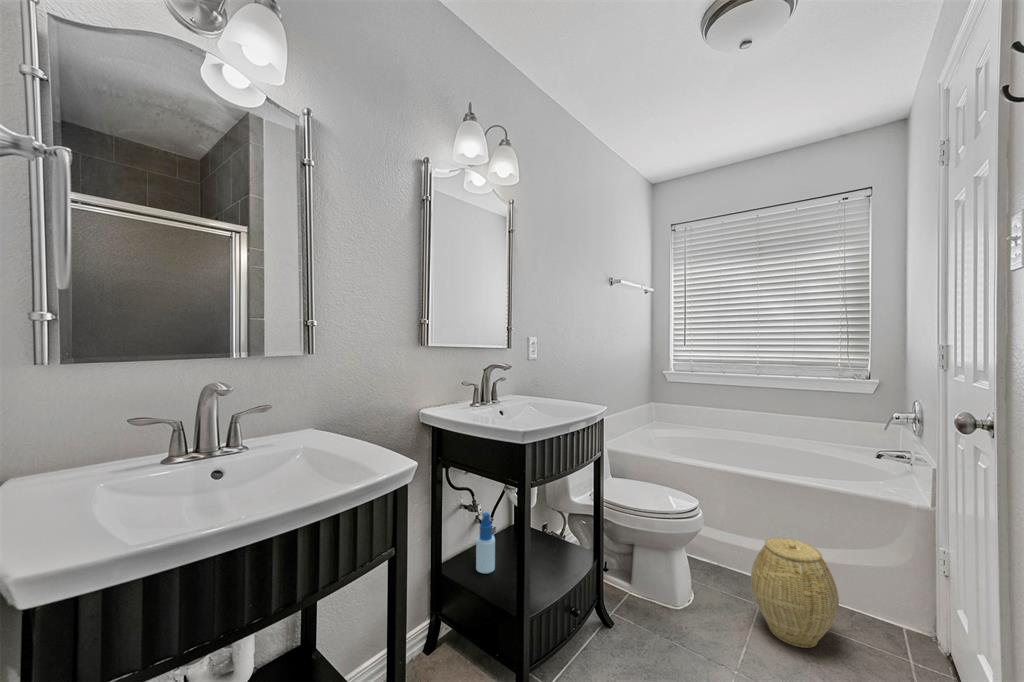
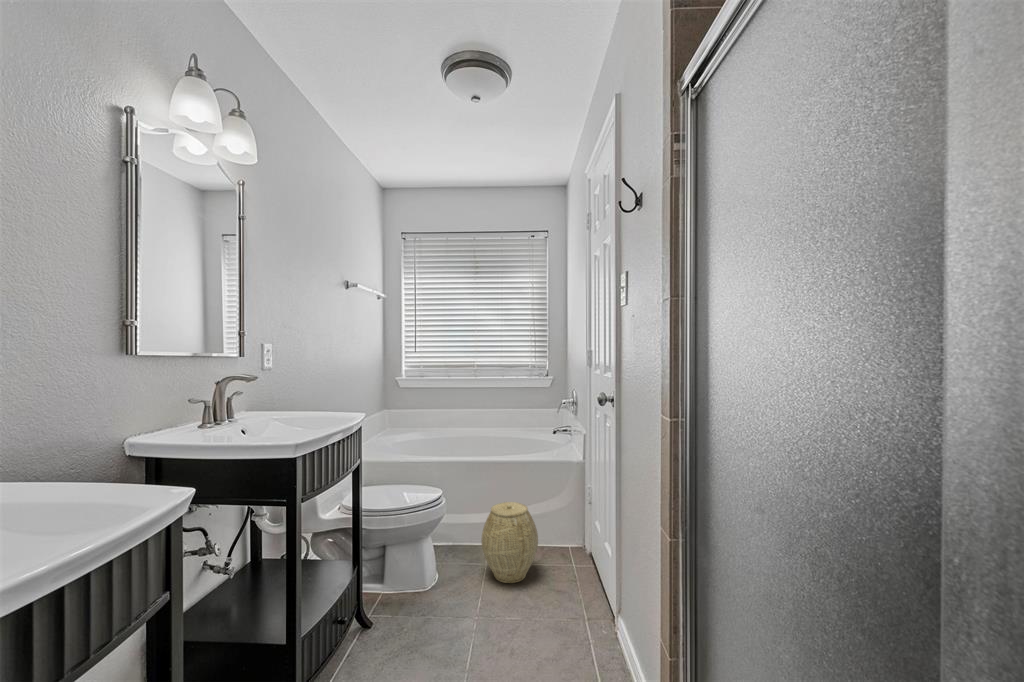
spray bottle: present [476,512,495,573] -> none [215,549,241,621]

